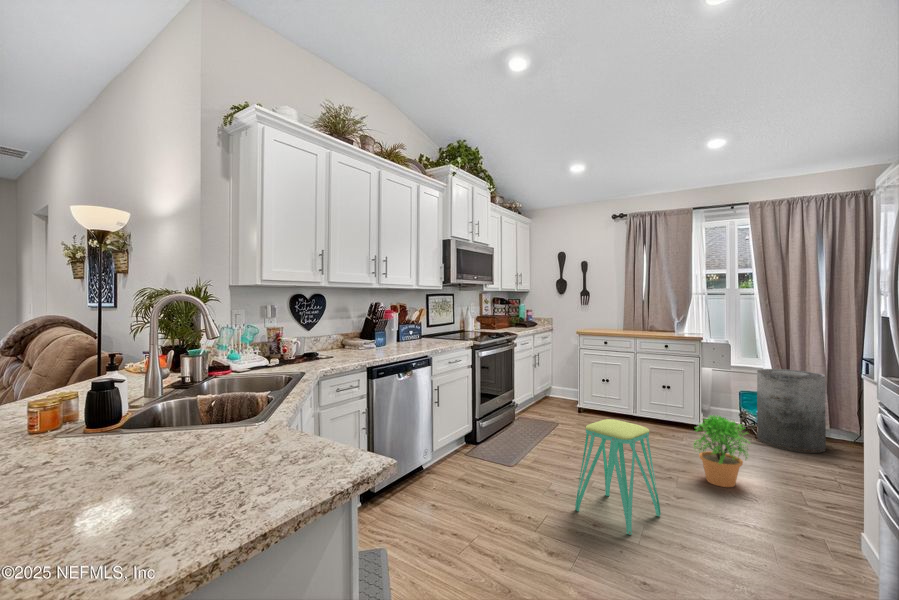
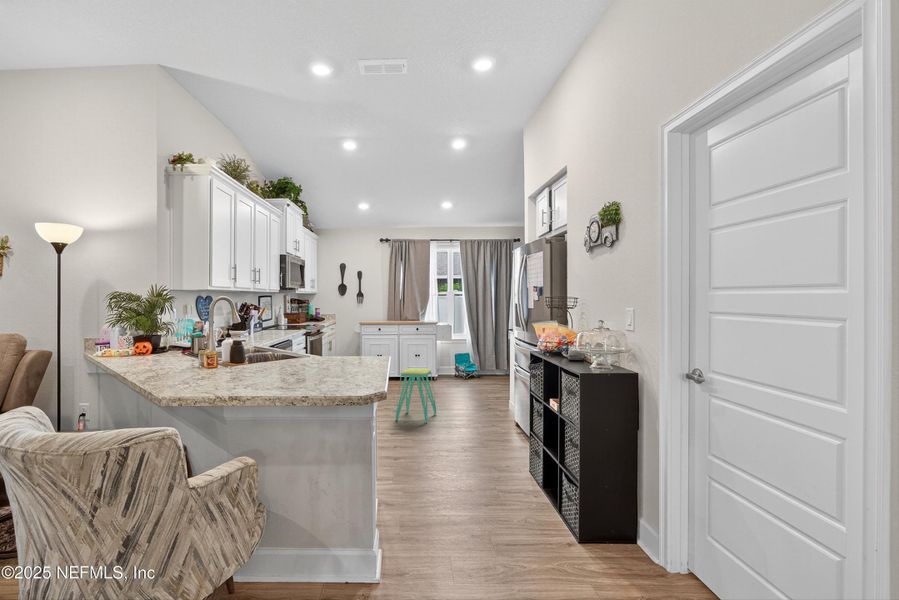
trash can: present [757,369,826,453] -> none [465,339,494,382]
potted plant: present [694,415,750,487] -> none [442,362,470,400]

